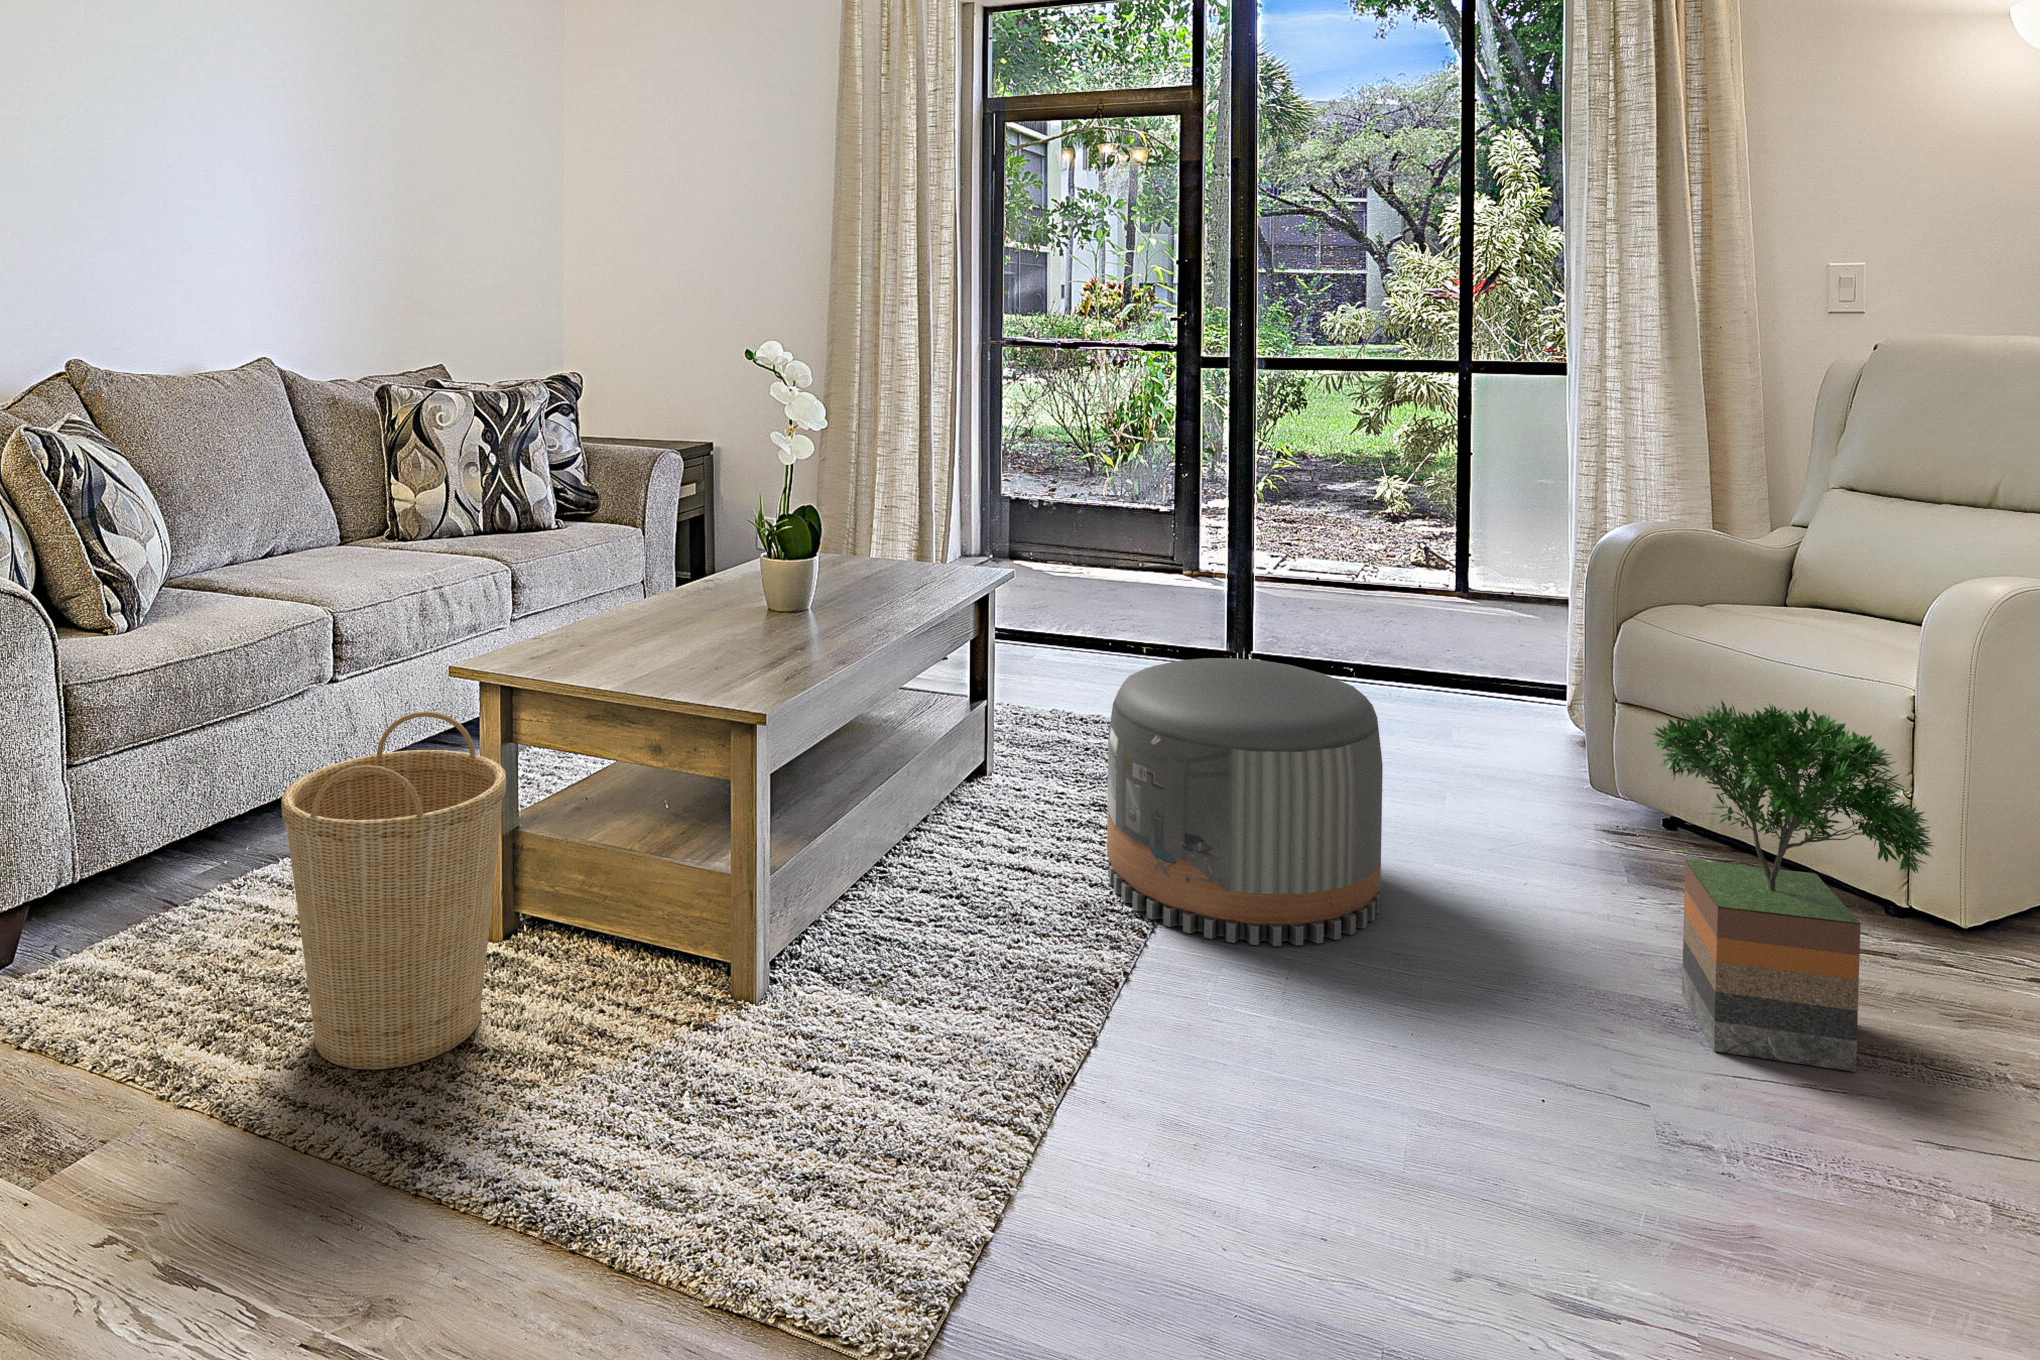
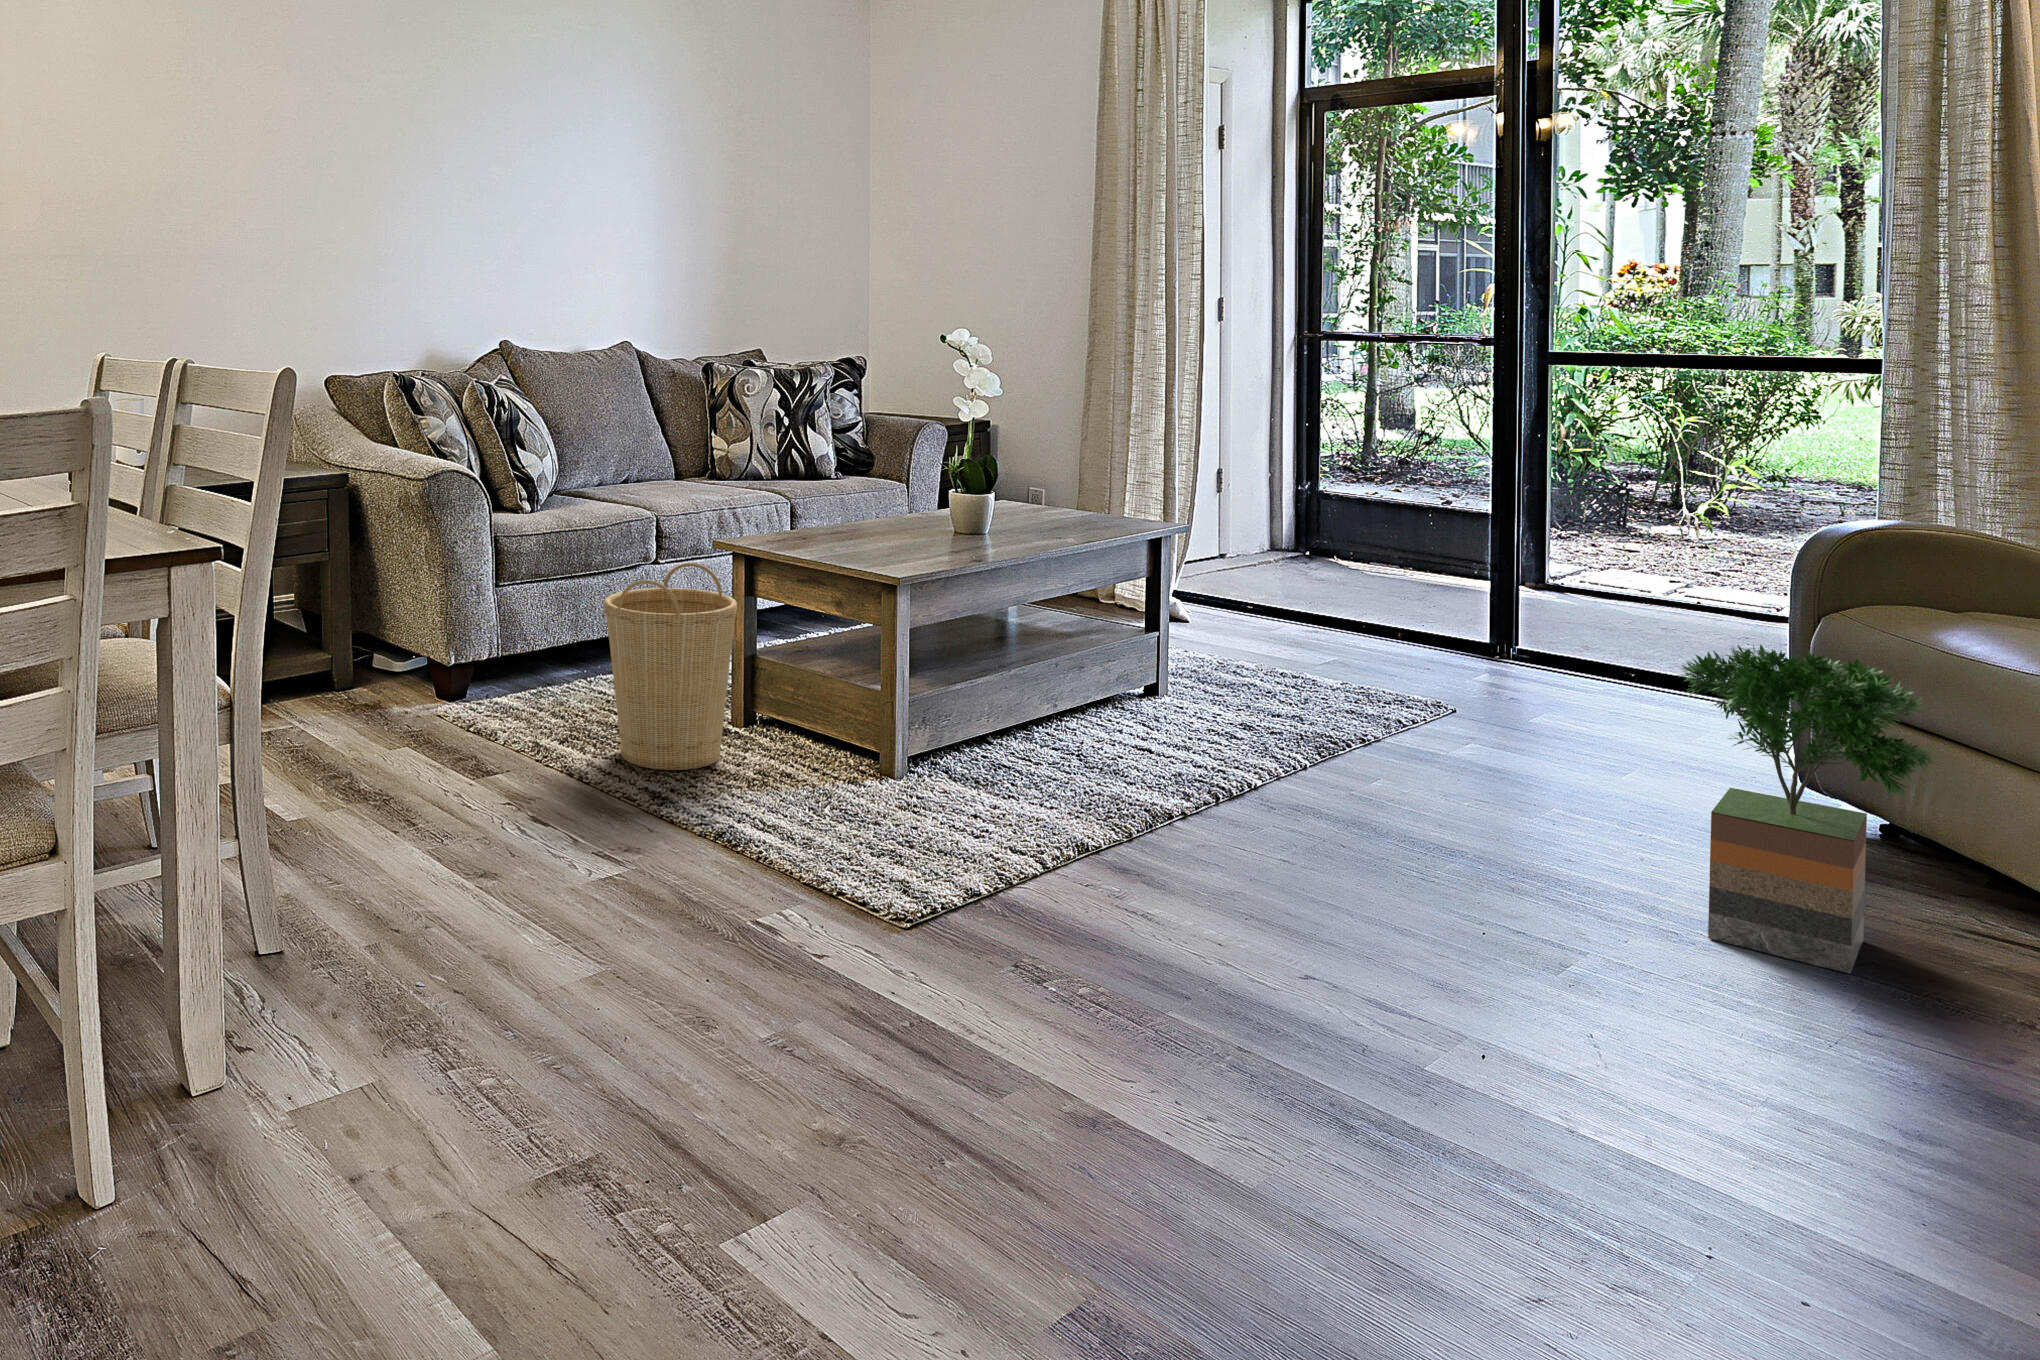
pouf: present [1107,658,1383,946] -> none [1221,599,1478,827]

